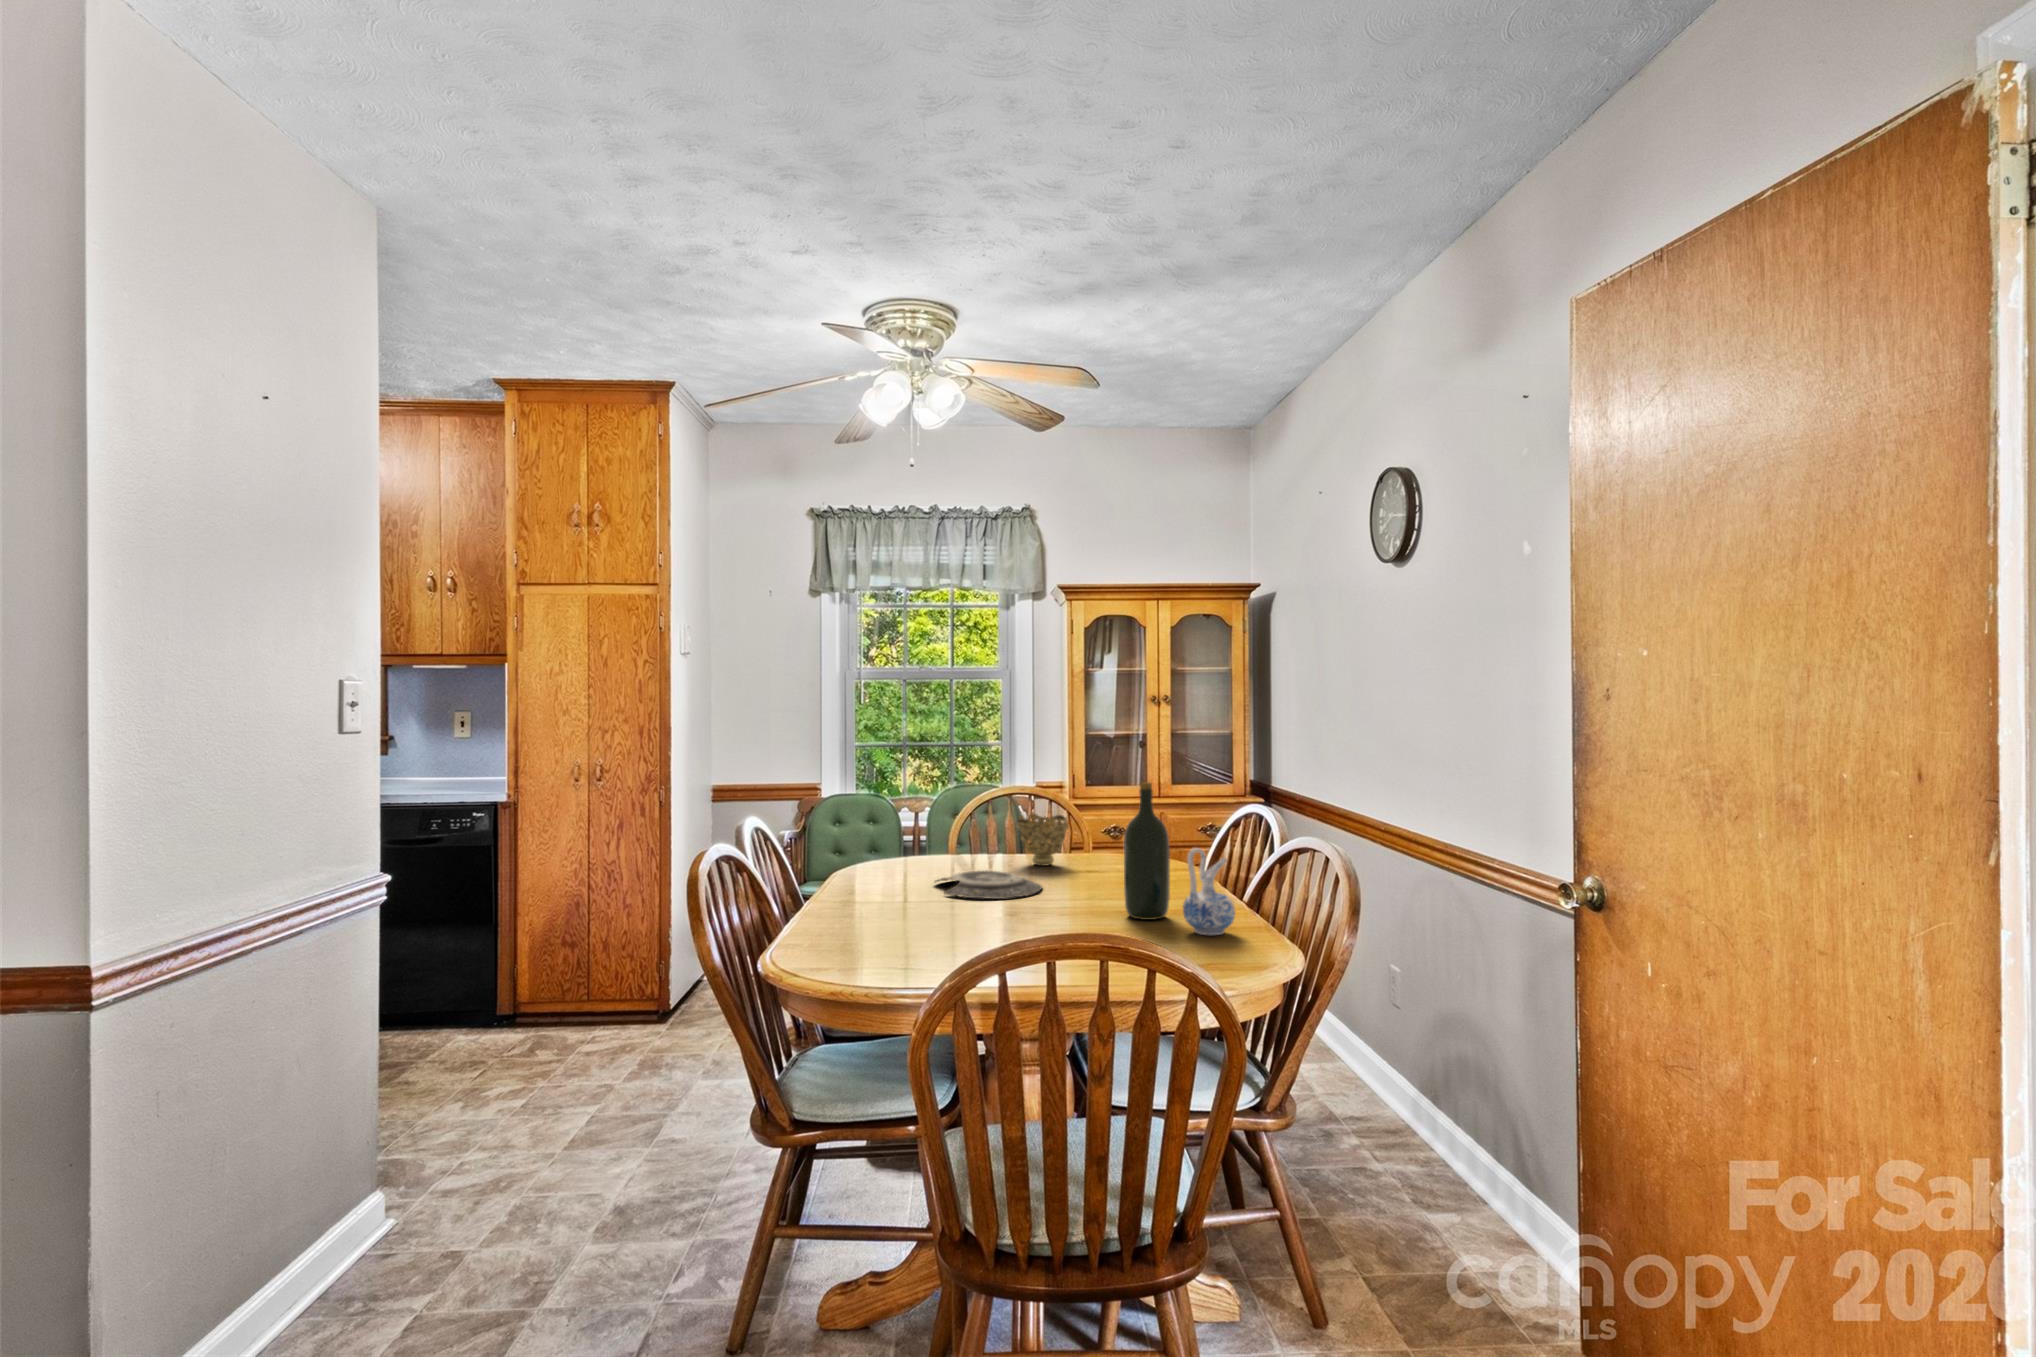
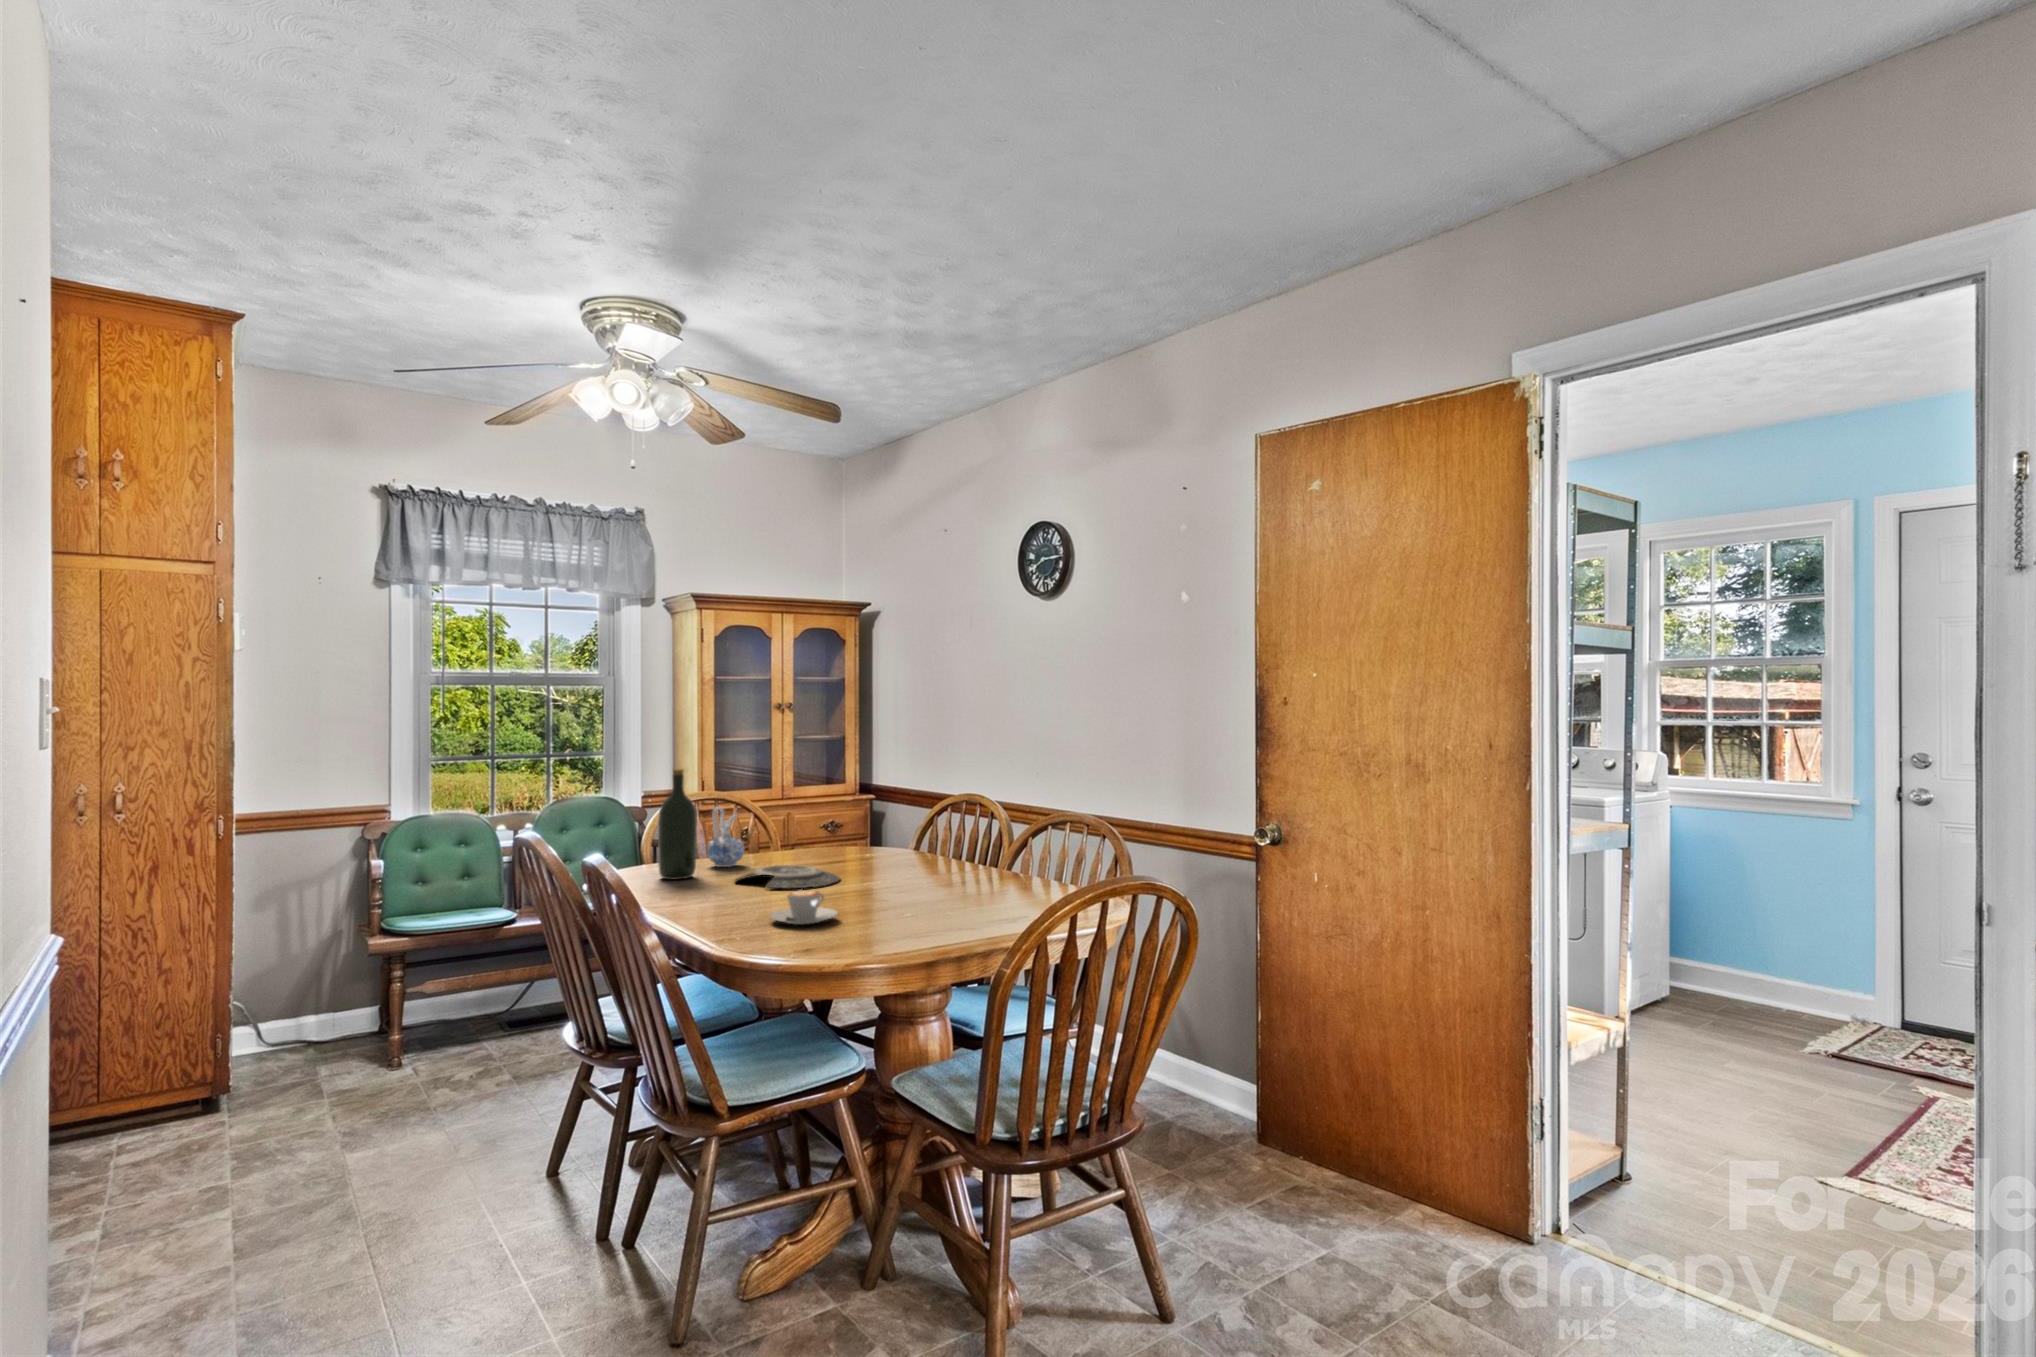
wine bottle: present [1124,782,1170,920] -> present [658,769,697,880]
decorative bowl: present [1017,814,1069,866] -> none [766,813,816,860]
ceramic pitcher: present [1183,848,1235,935] -> present [707,807,744,867]
coffee cup: none [860,903,934,942] -> present [770,890,838,925]

